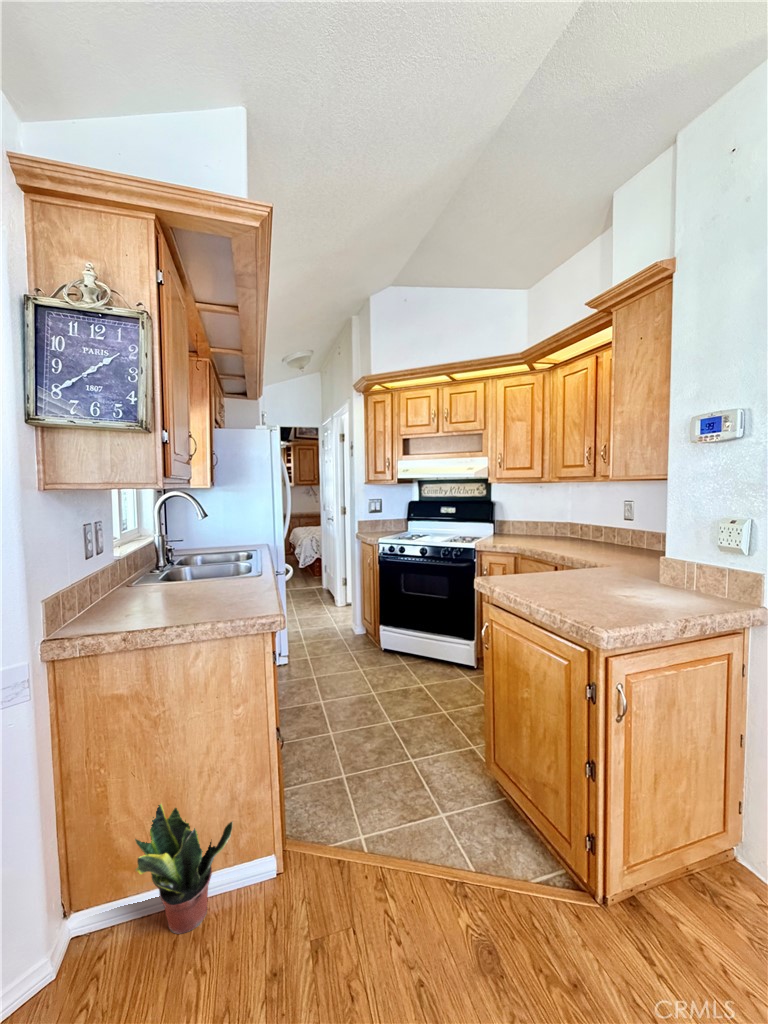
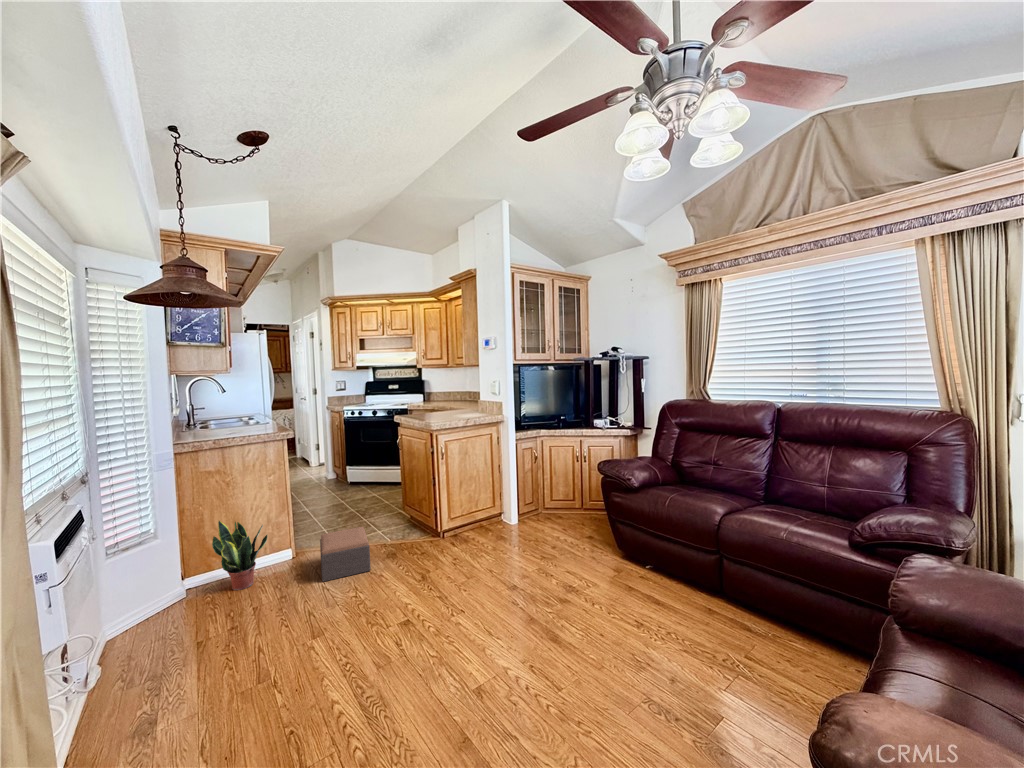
footstool: none [326,819,432,974] -> present [320,527,371,582]

